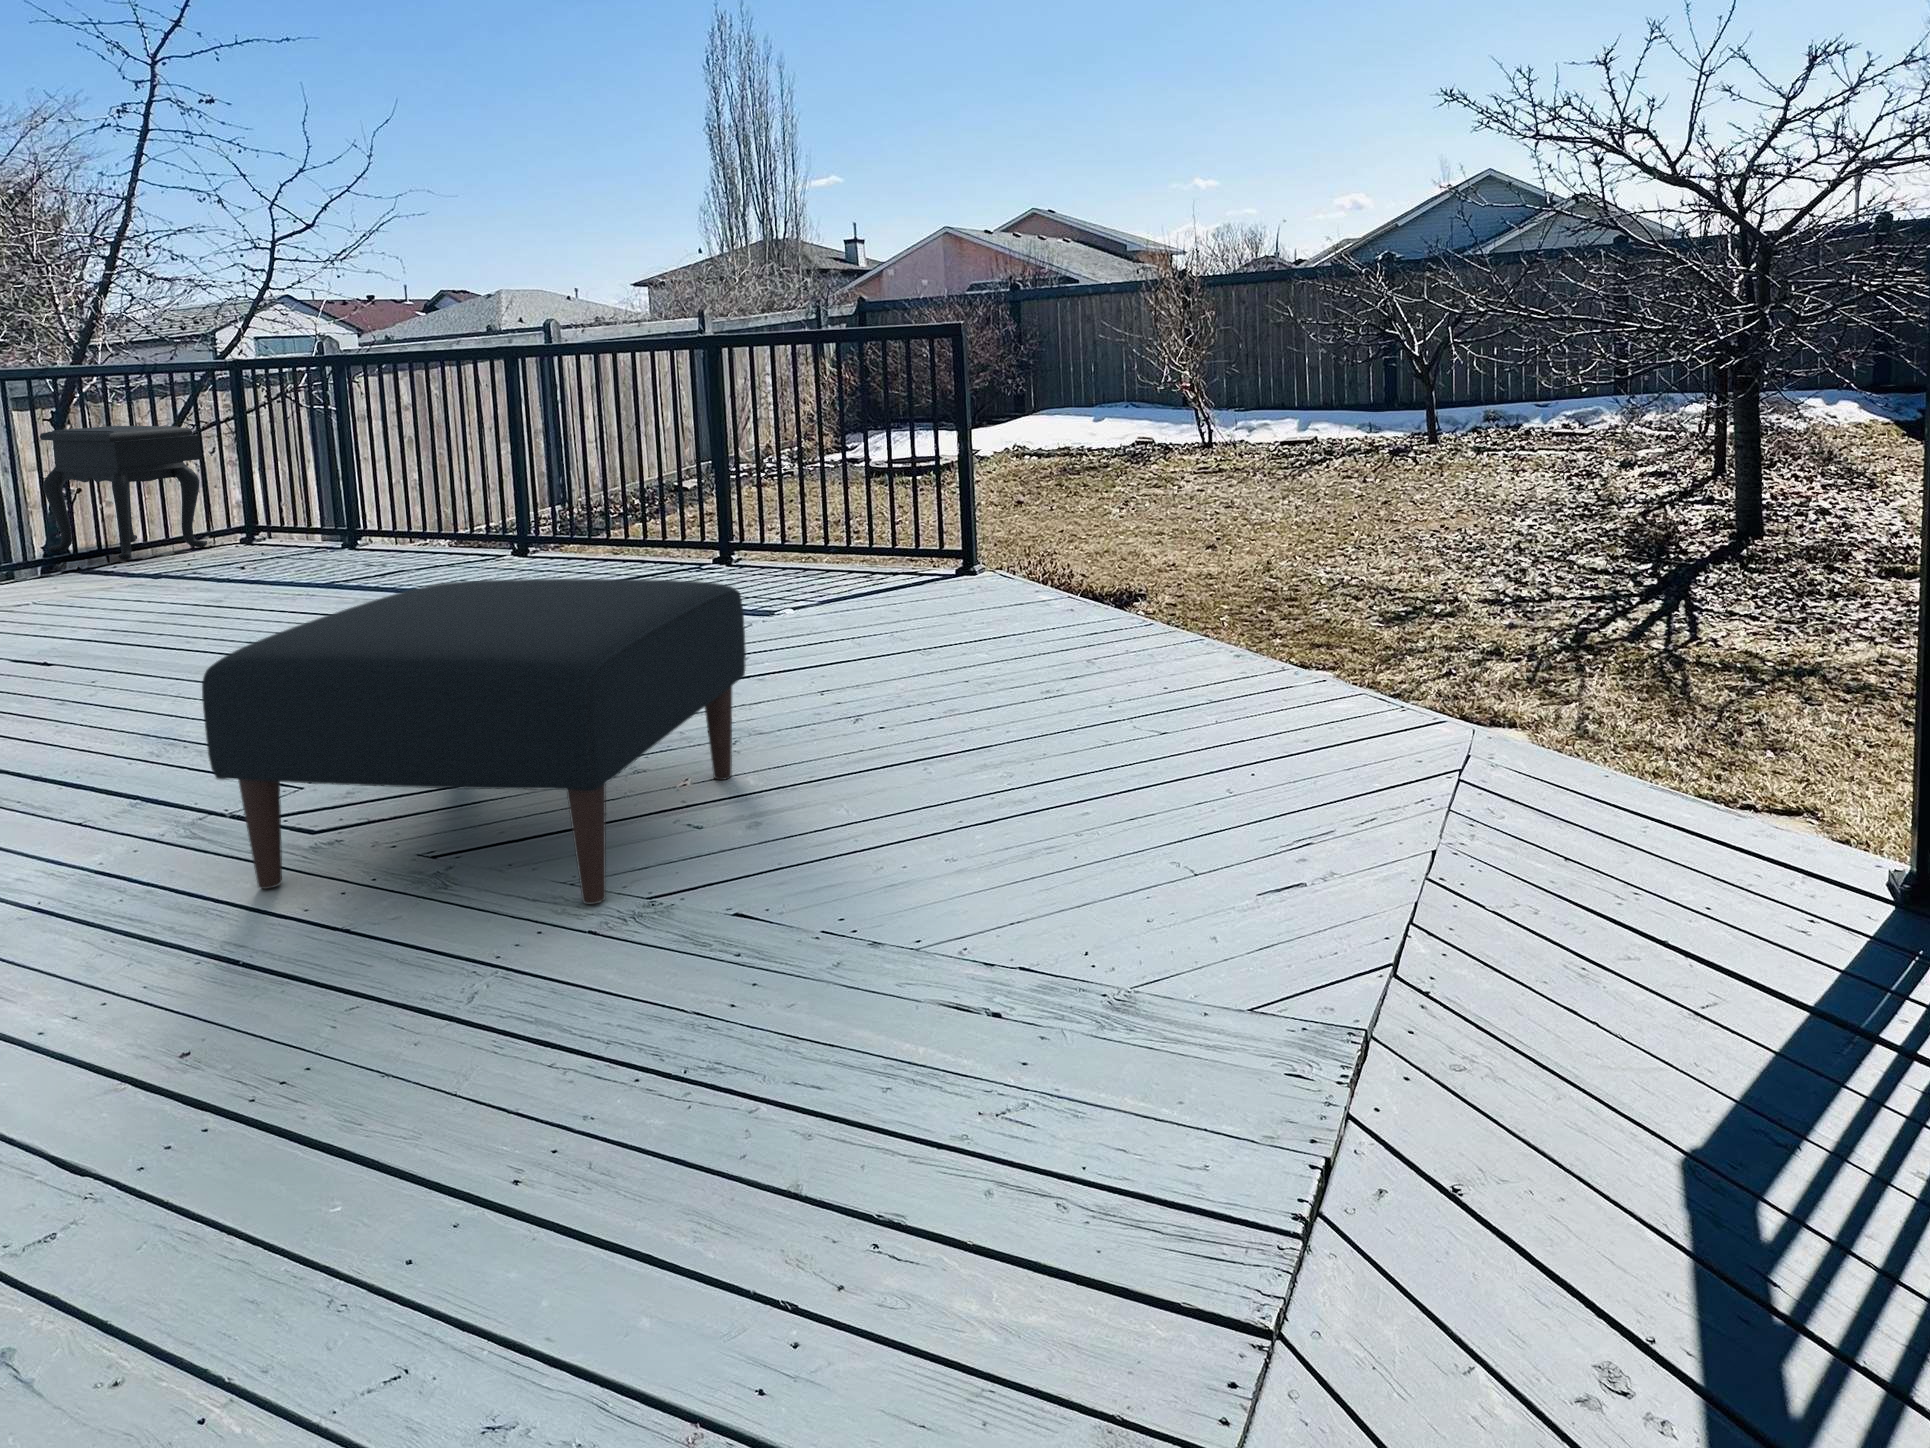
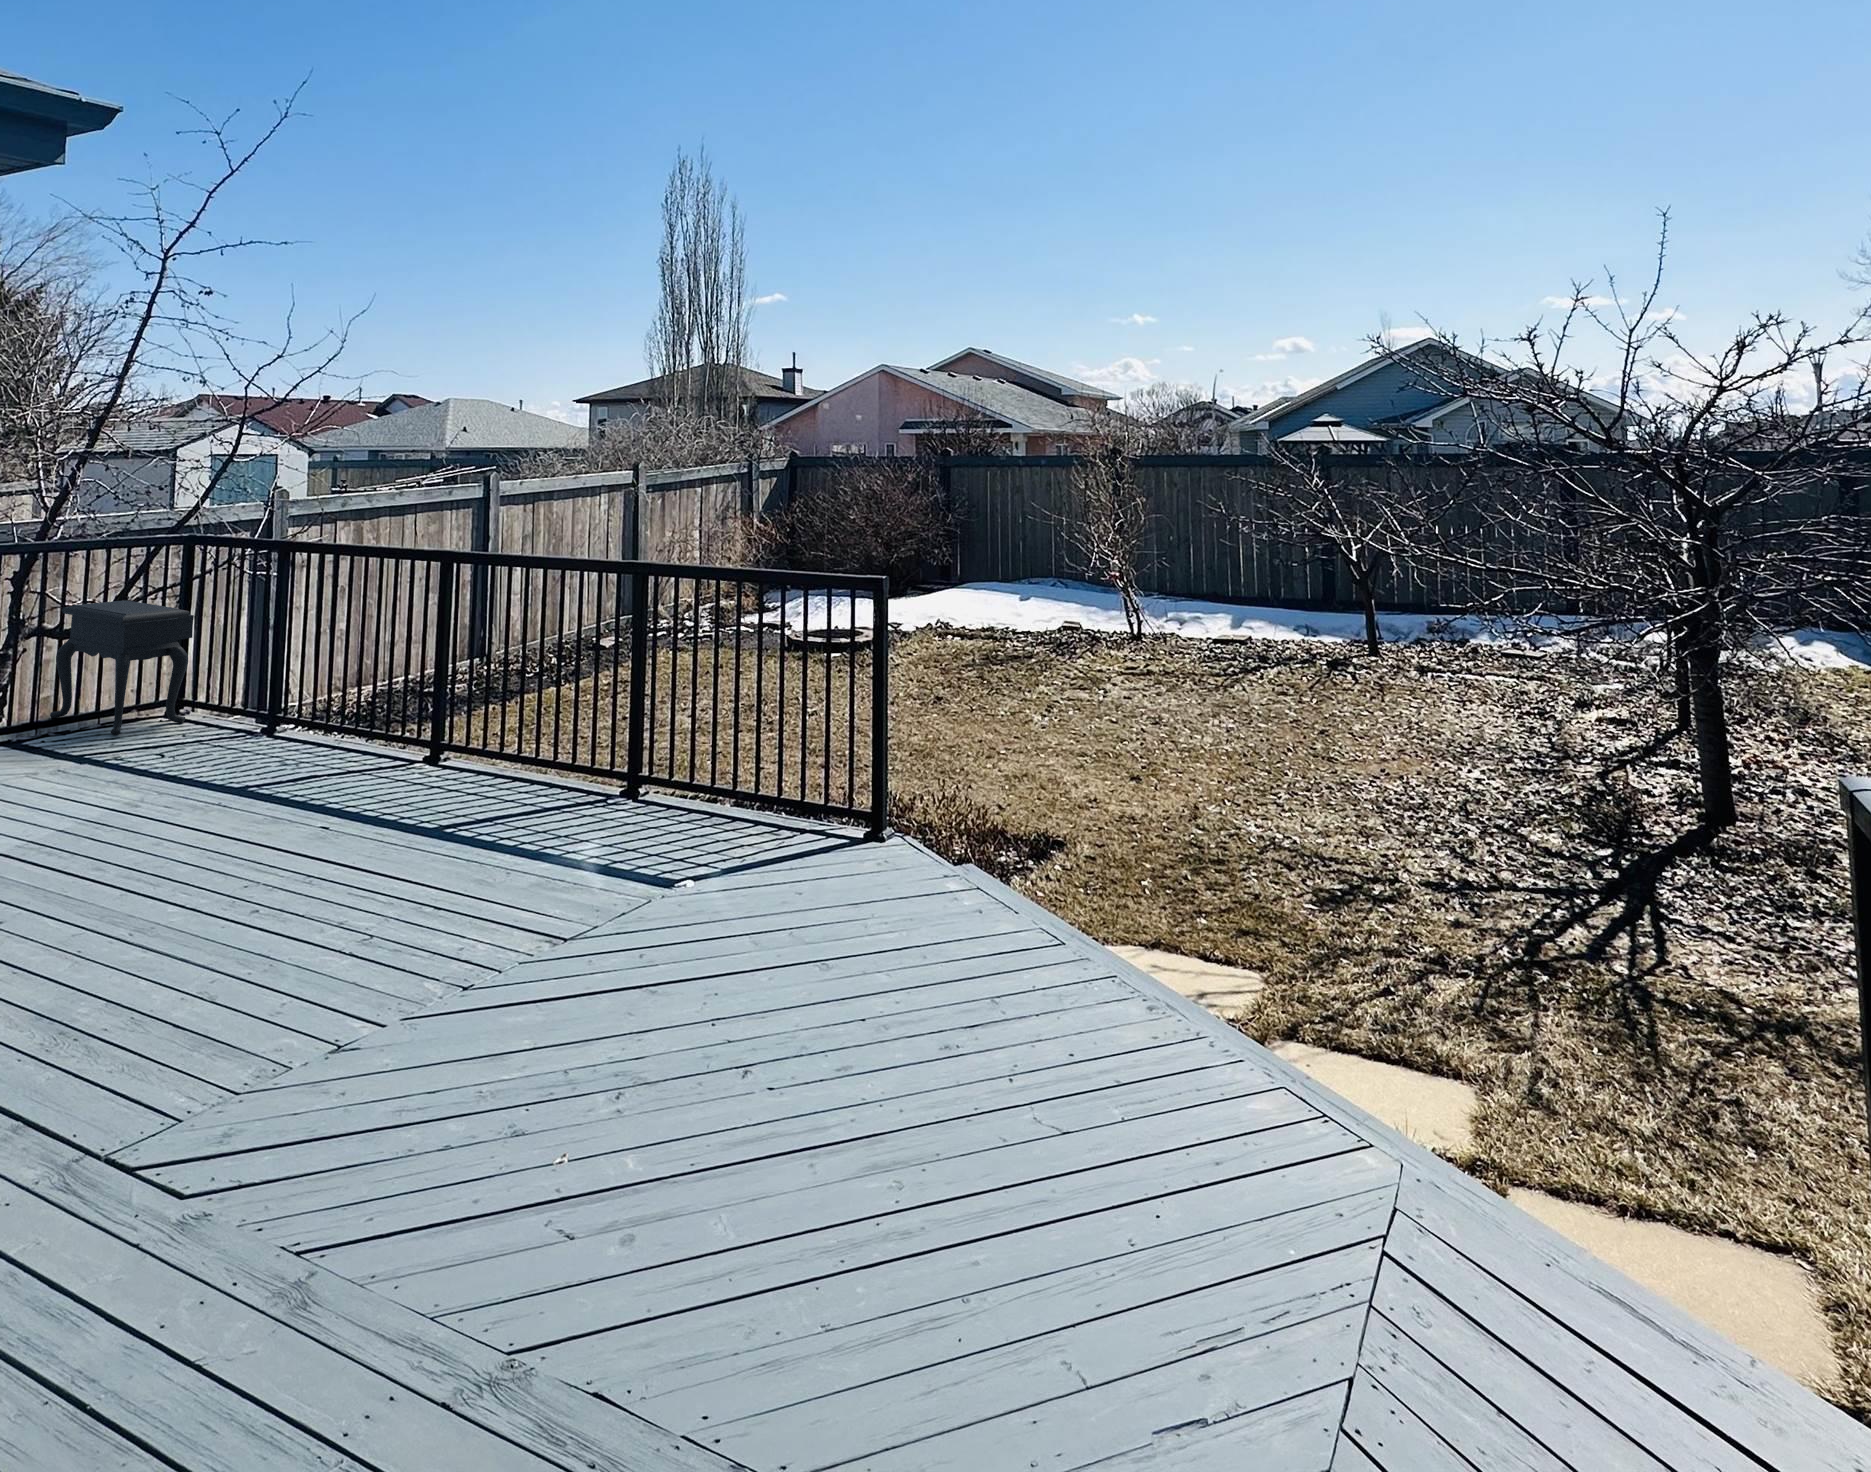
ottoman: present [202,579,746,904] -> none [239,894,699,1297]

